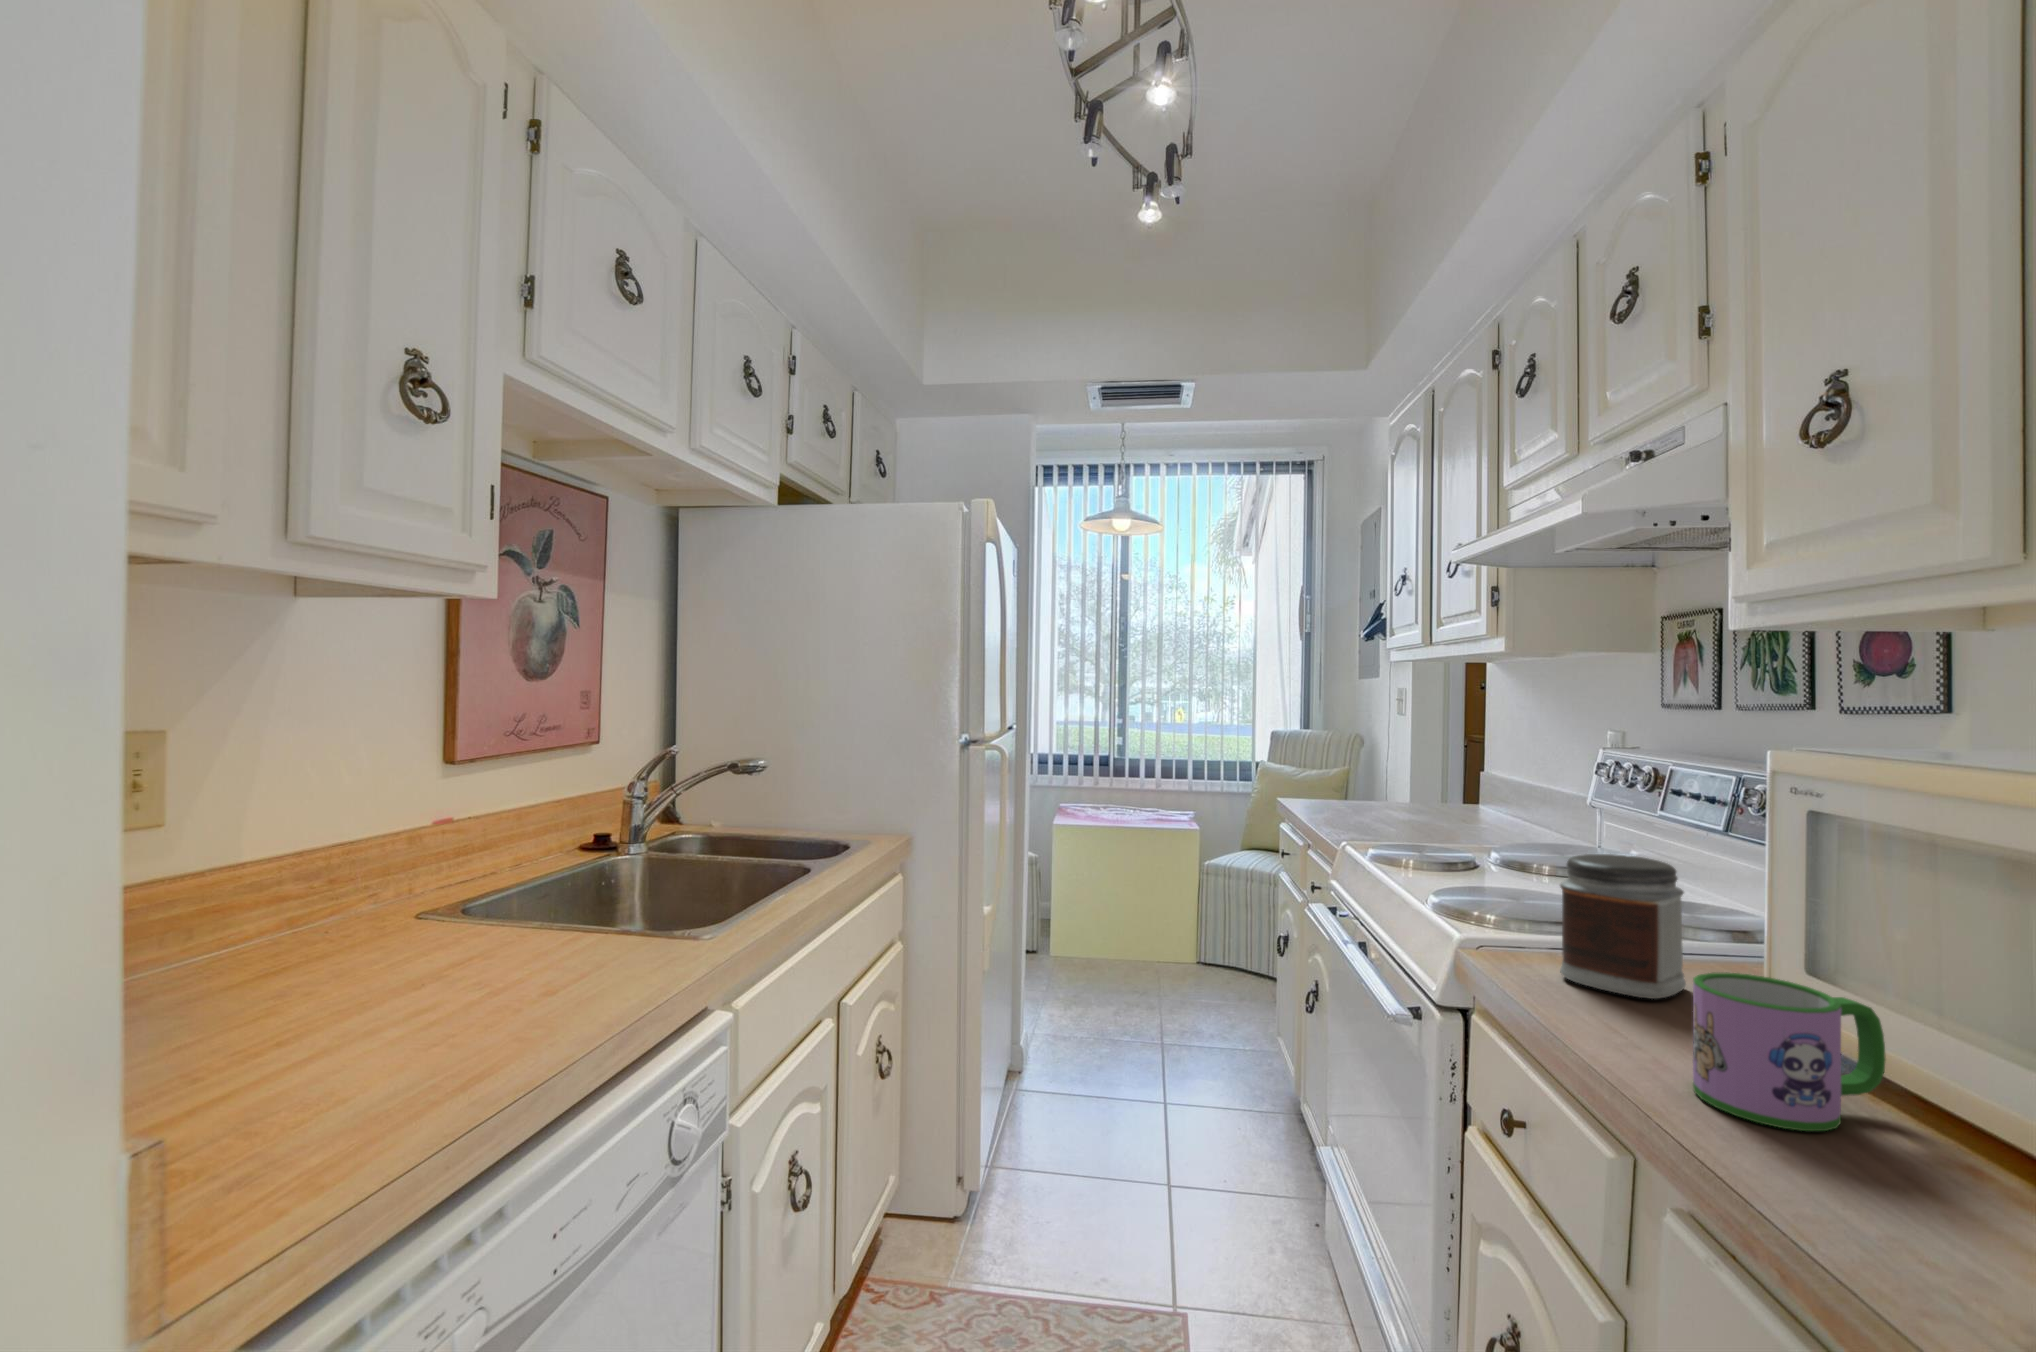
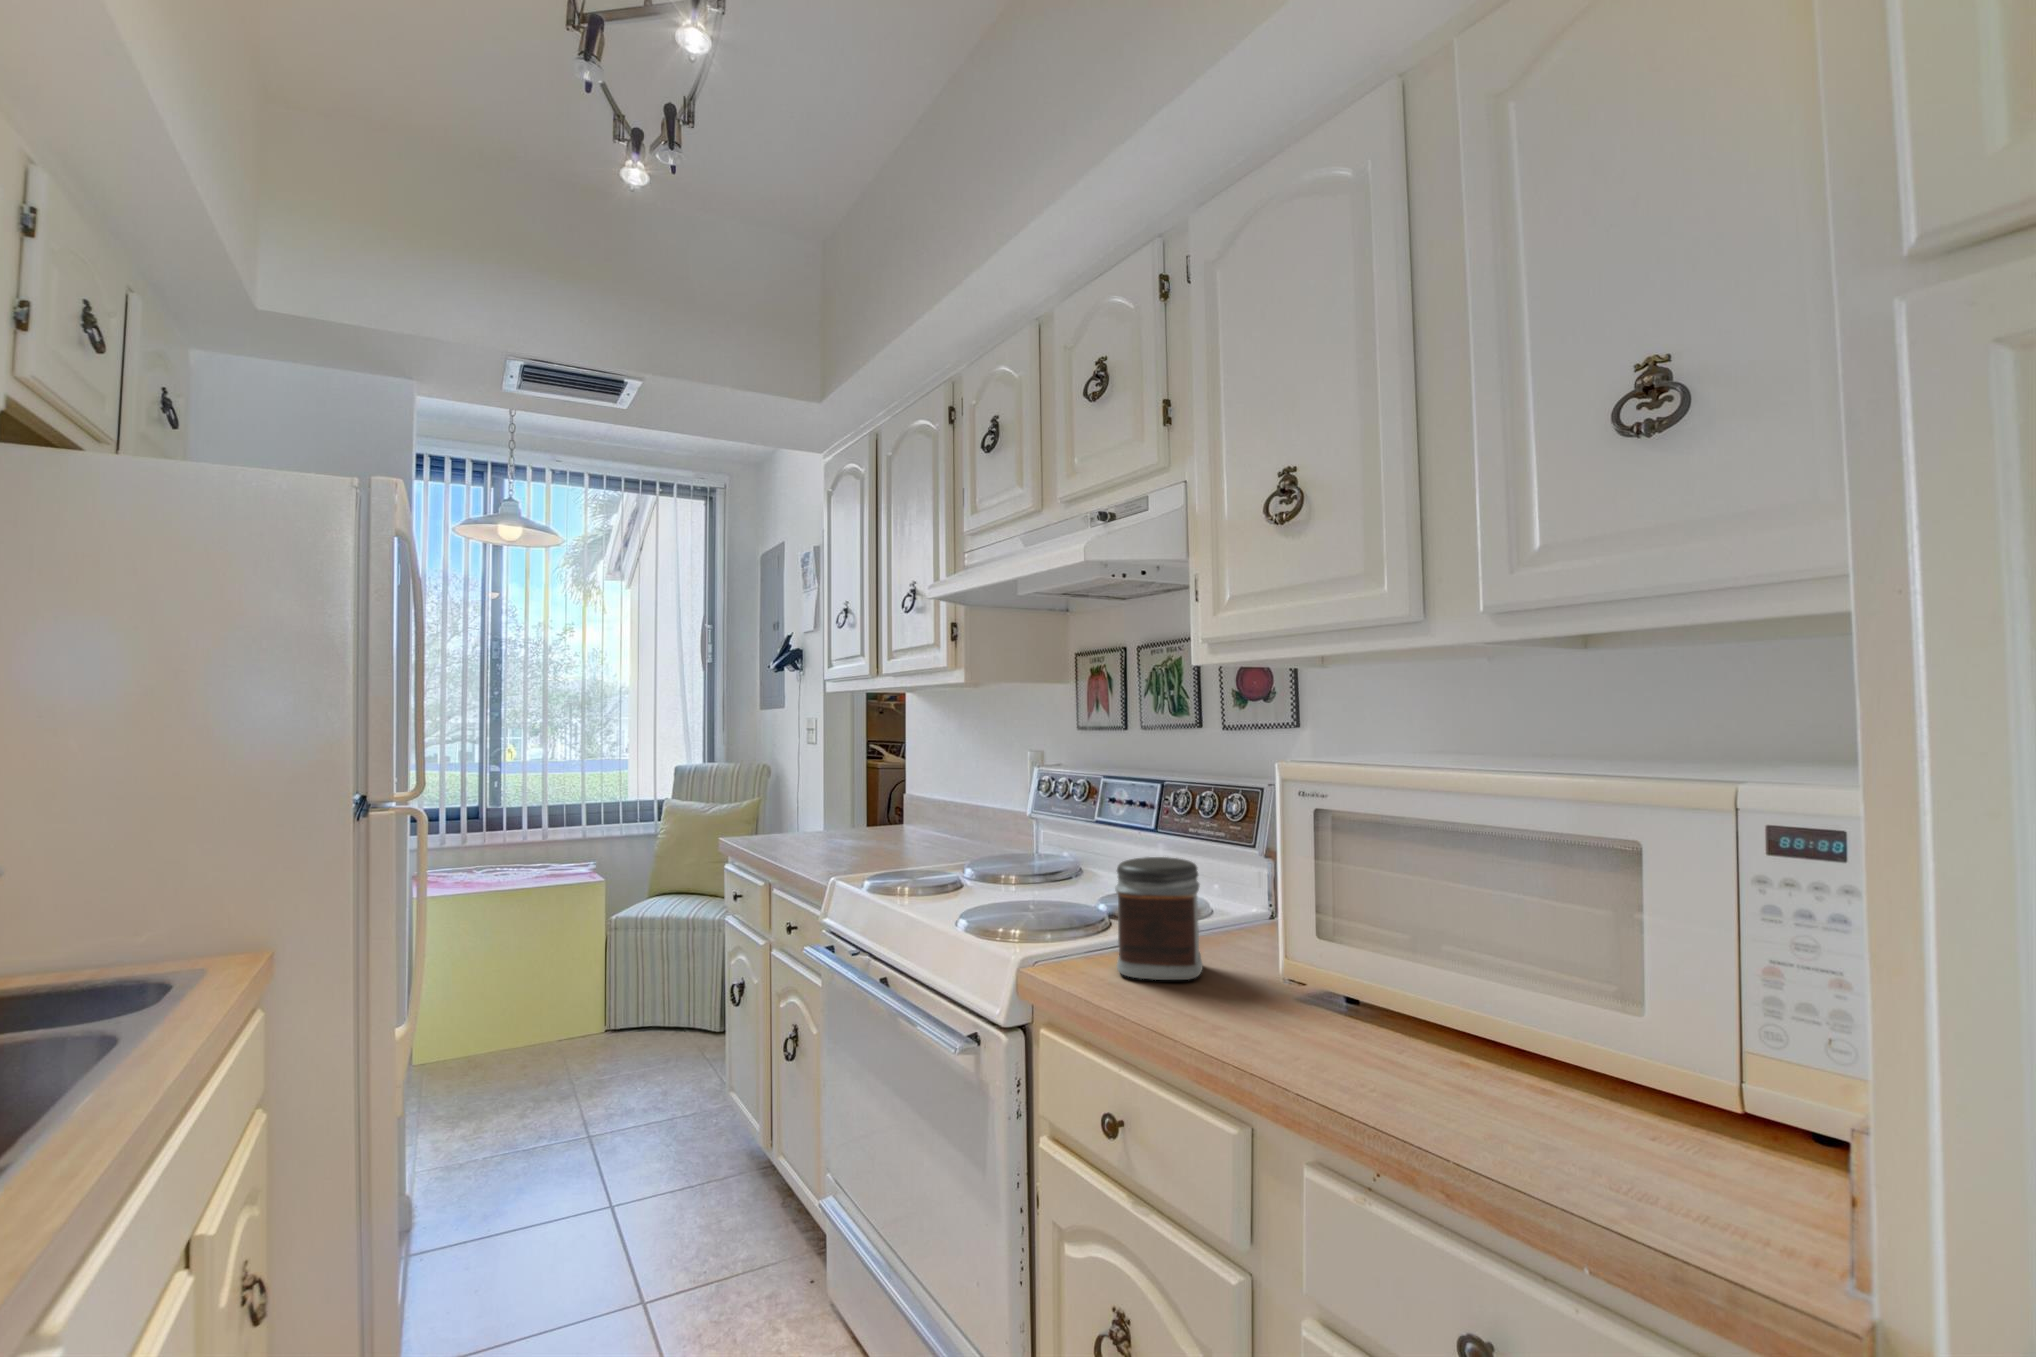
mug: present [1693,972,1886,1131] -> none [1285,945,1392,1069]

